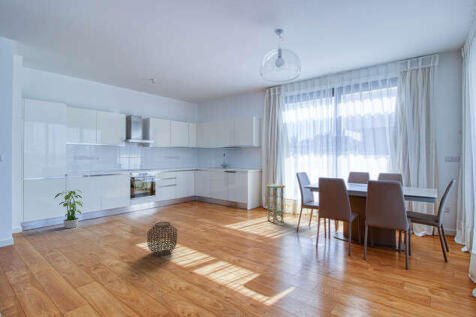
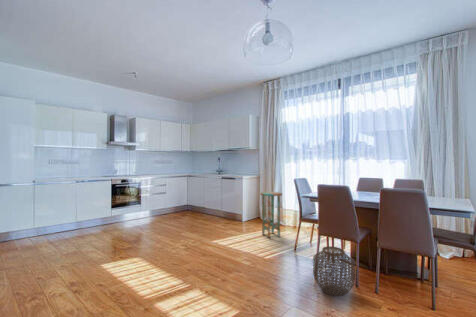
potted plant: present [55,190,82,228] -> none [14,197,49,241]
woven basket: present [147,222,177,256] -> present [313,246,355,296]

